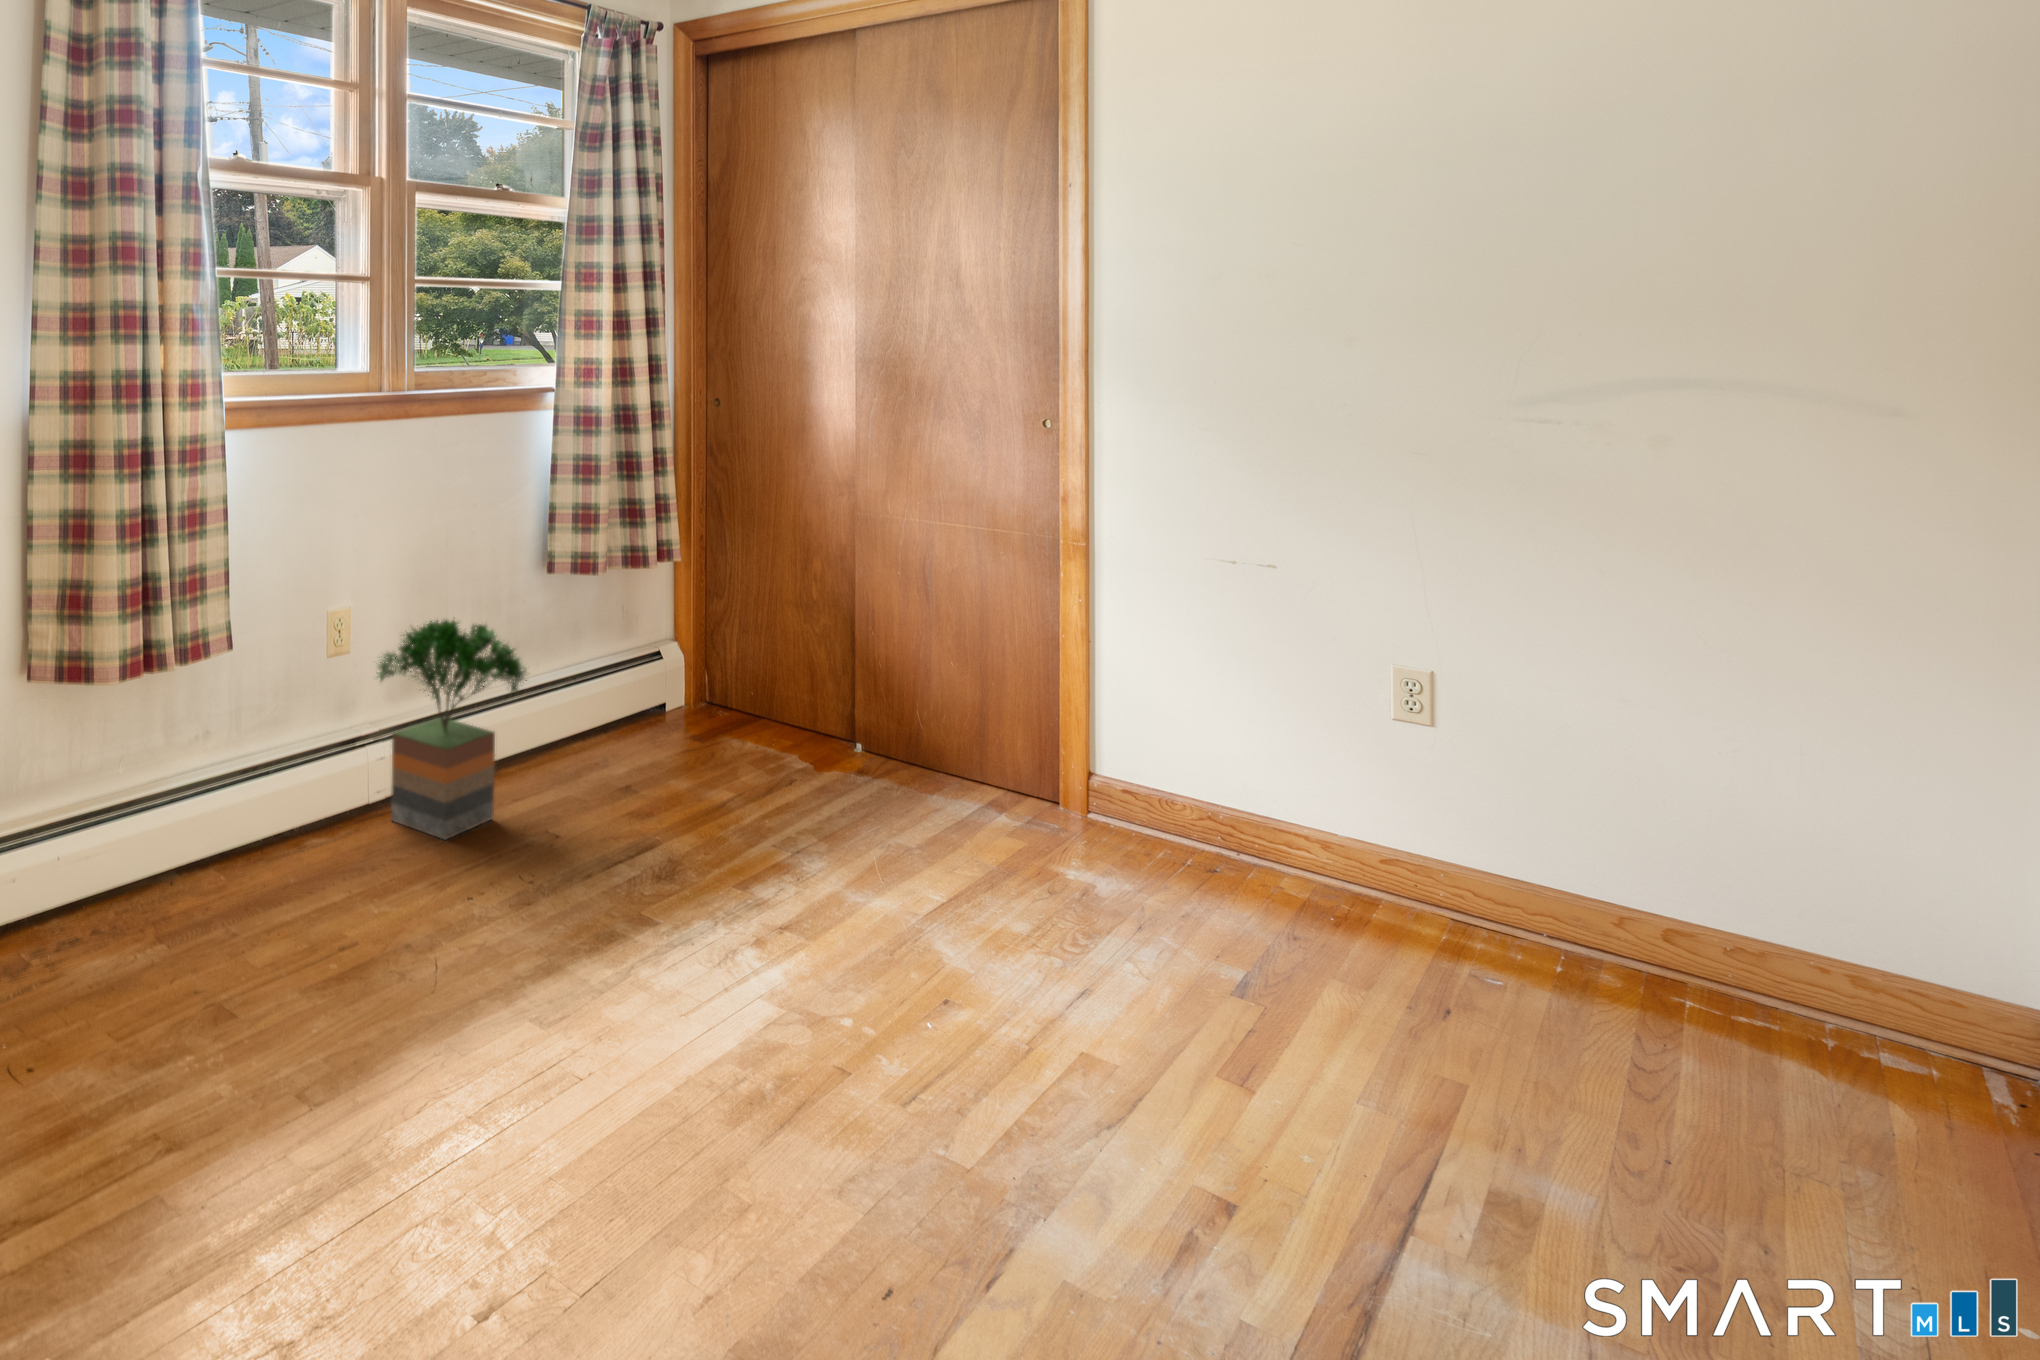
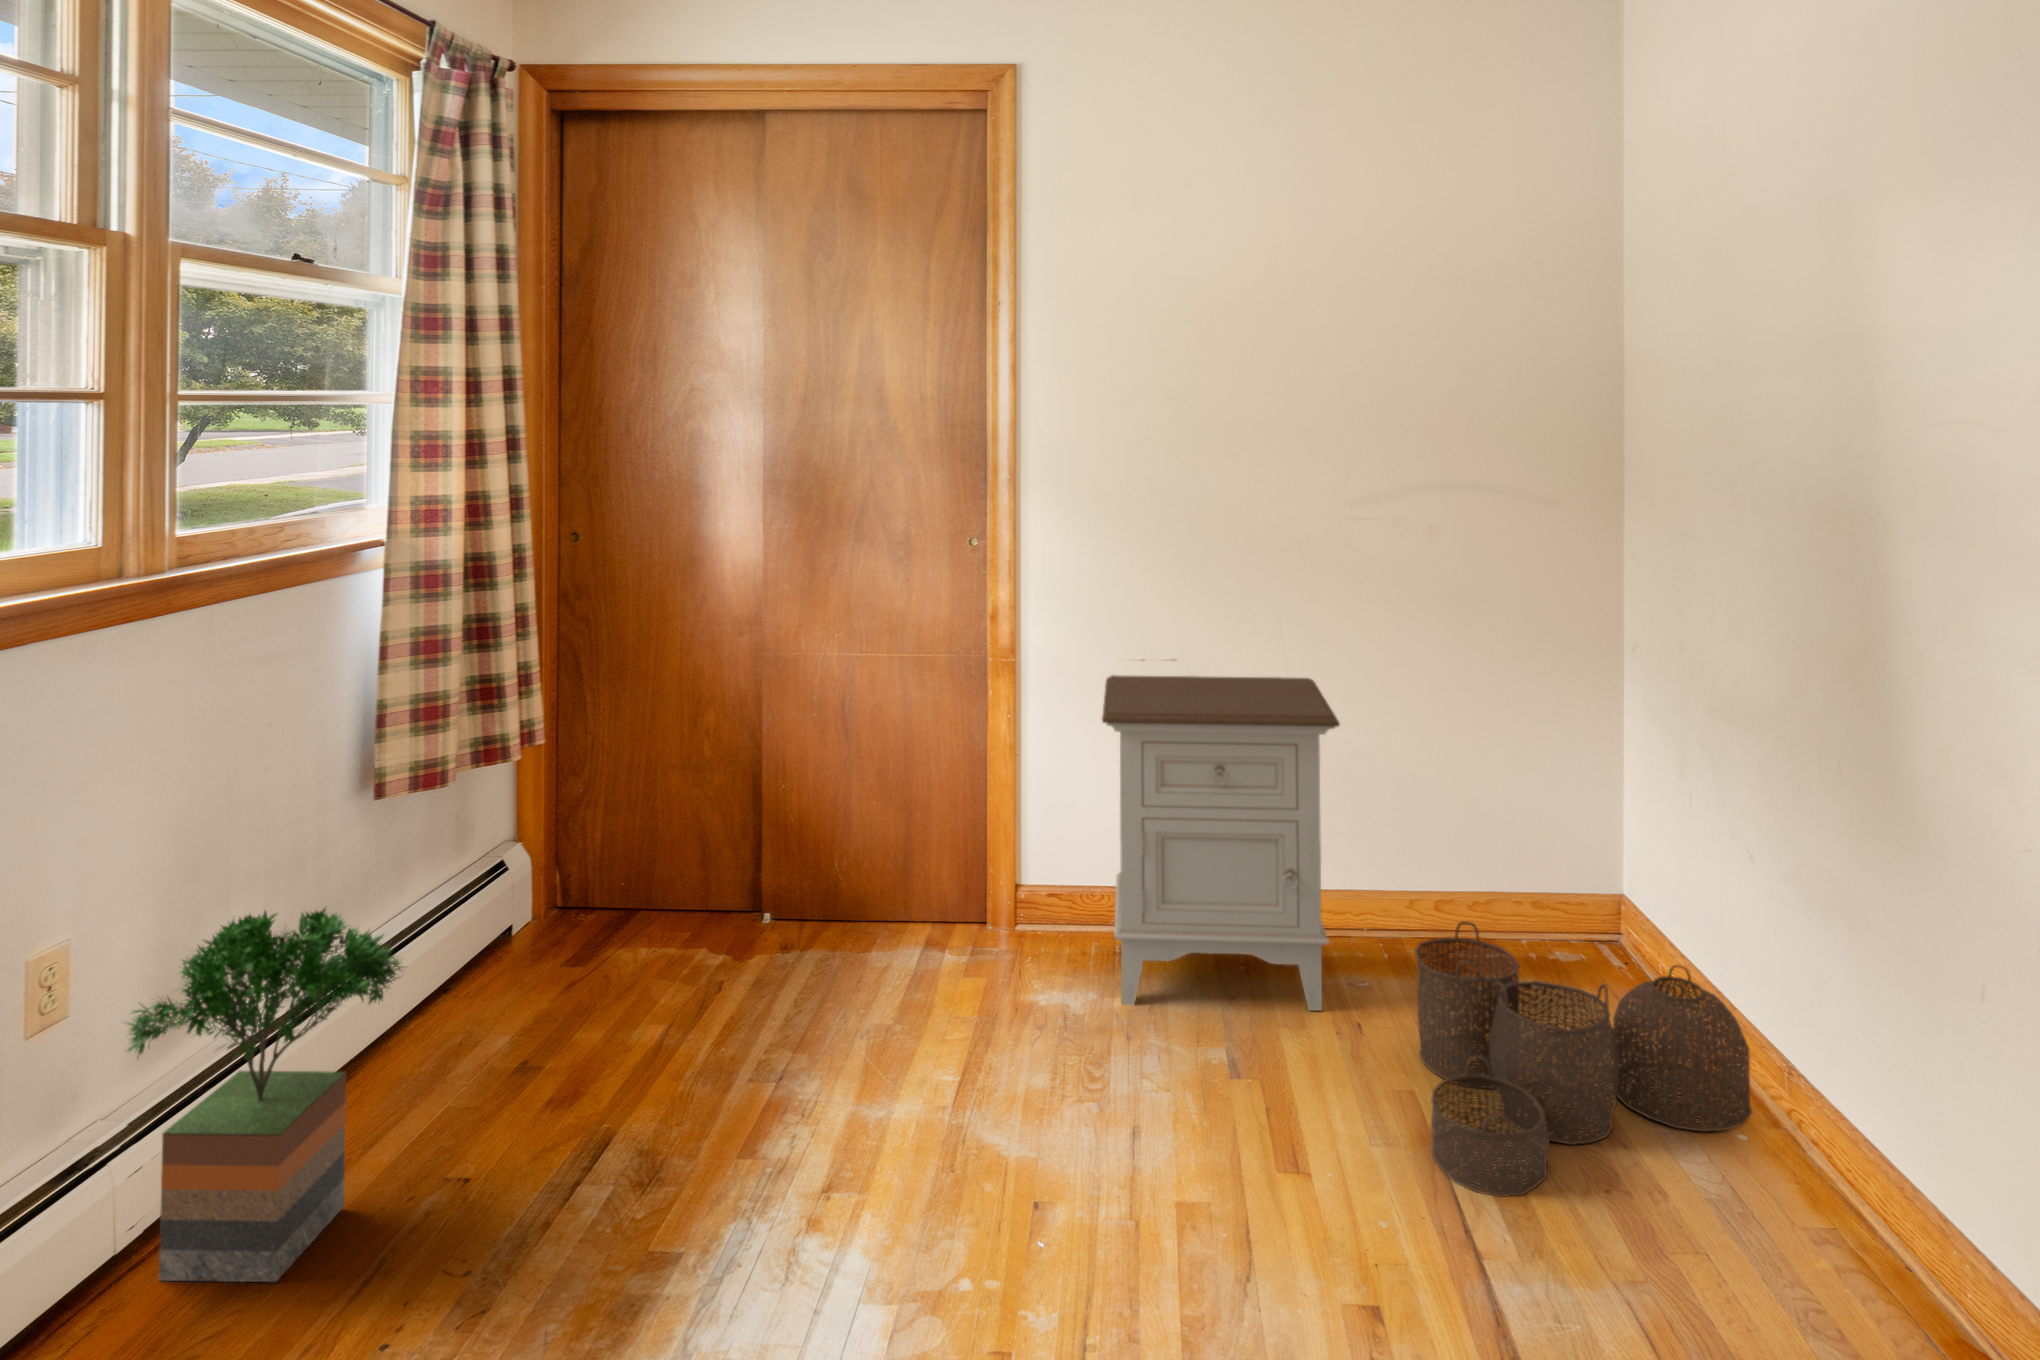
nightstand: none [1124,577,1423,941] -> present [1102,675,1340,1011]
woven basket: none [1378,882,1897,1185] -> present [1415,921,1752,1197]

